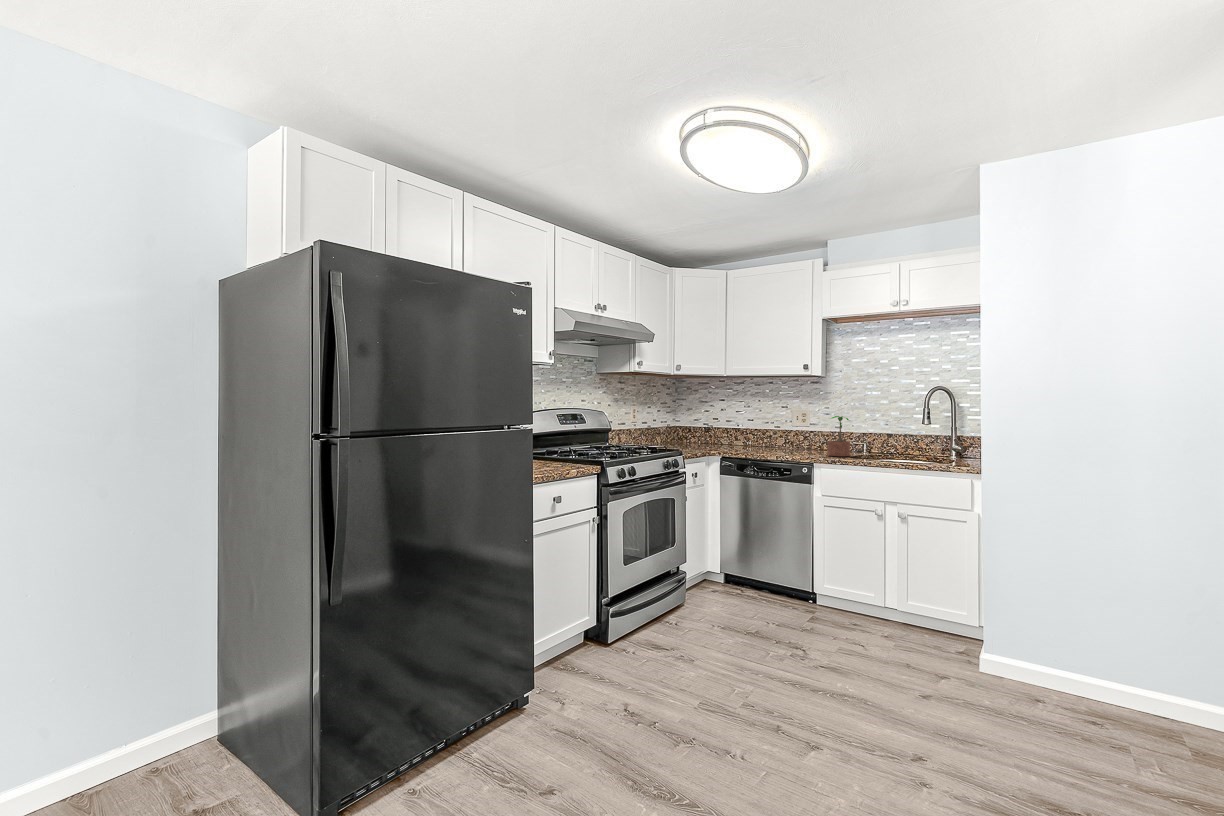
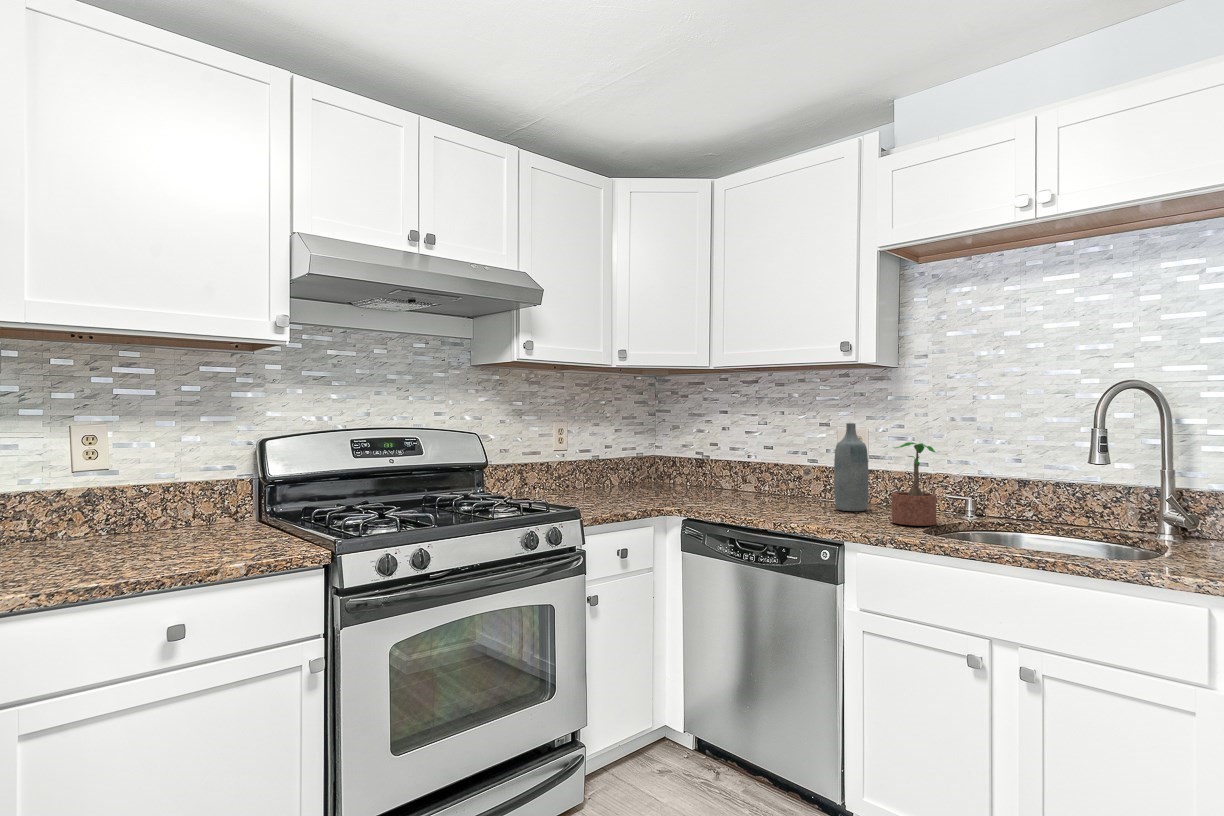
bottle: none [794,407,812,452] -> present [834,423,868,511]

